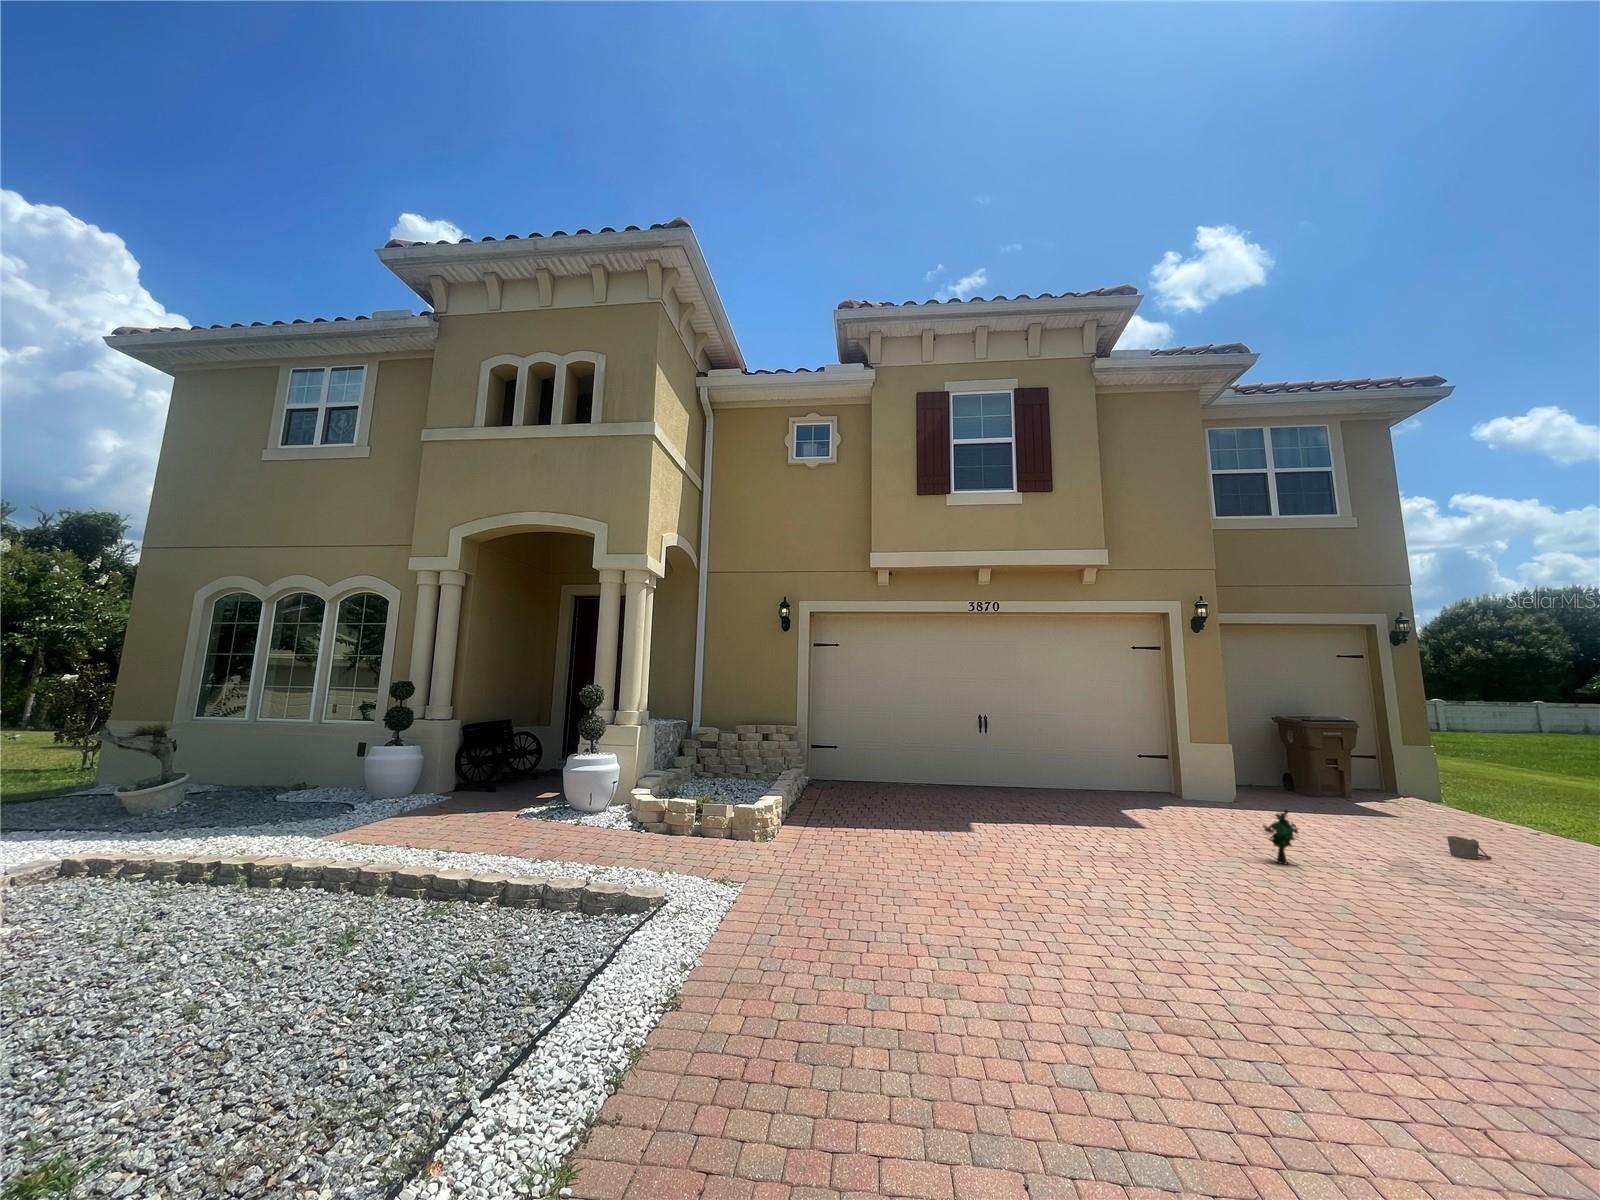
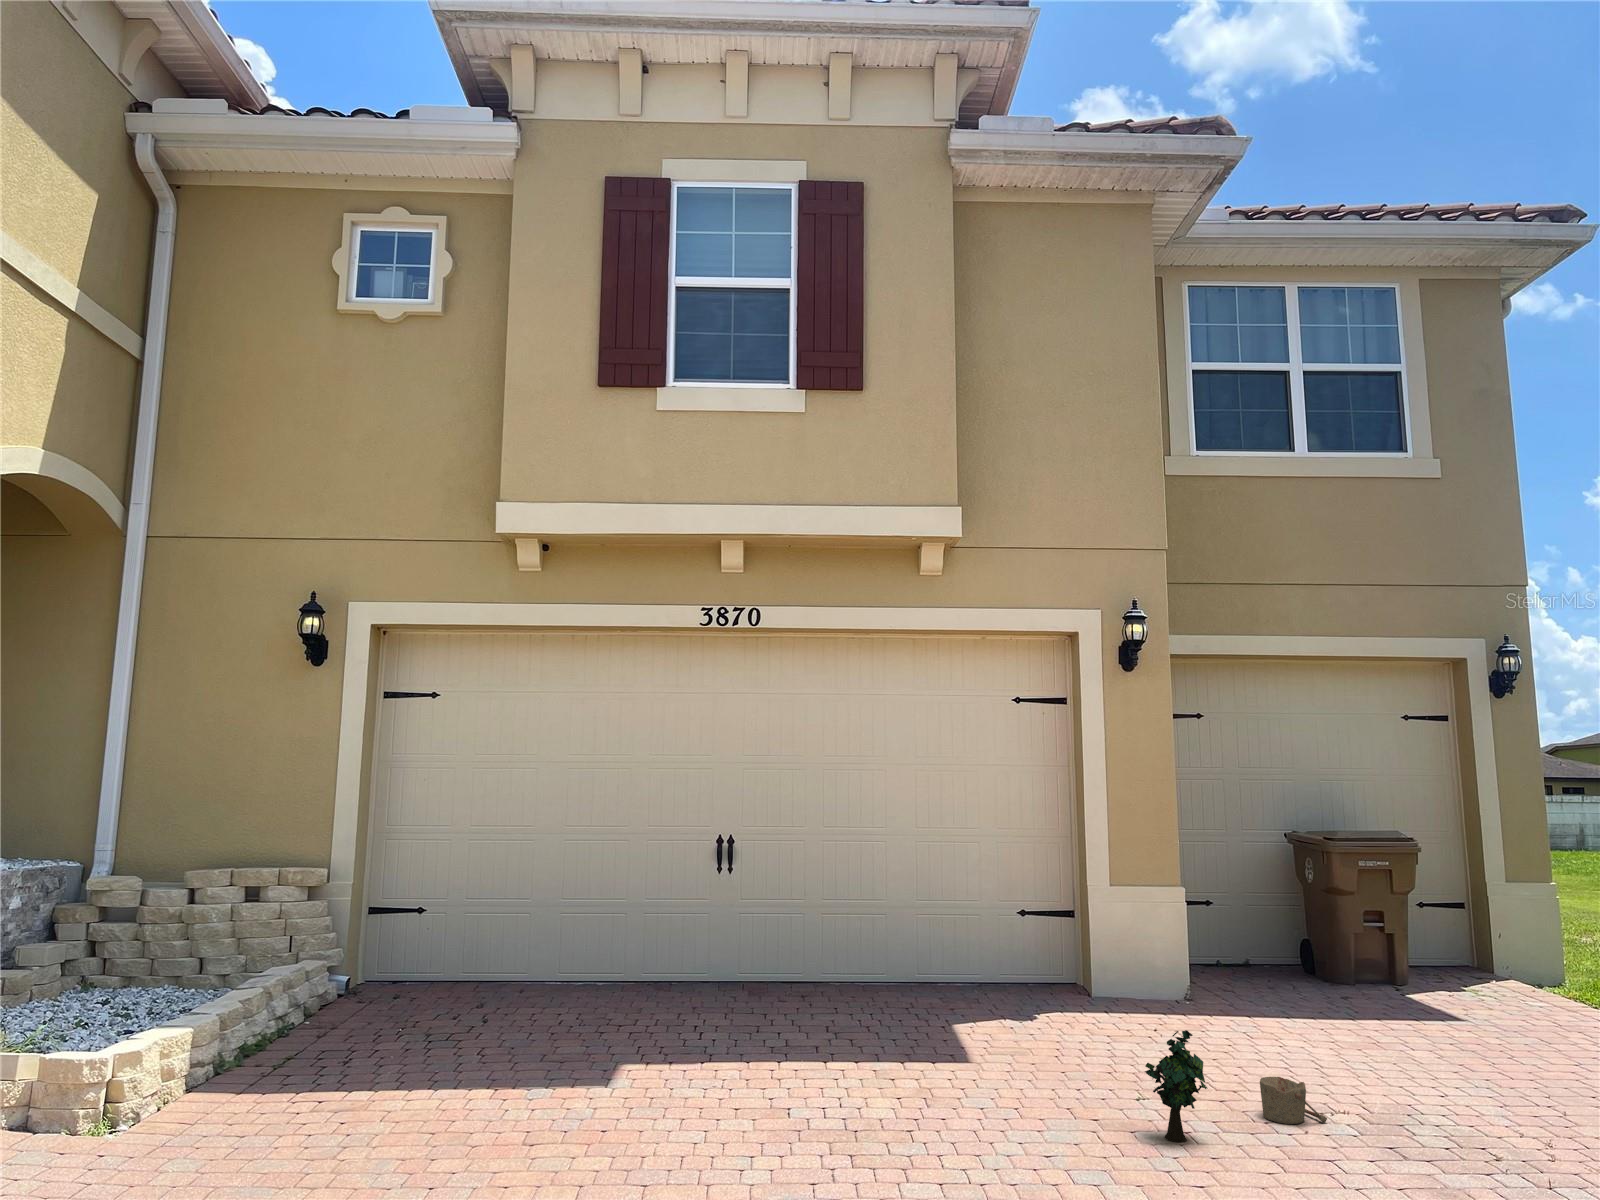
bucket: present [1447,836,1492,859] -> present [1260,1077,1327,1124]

